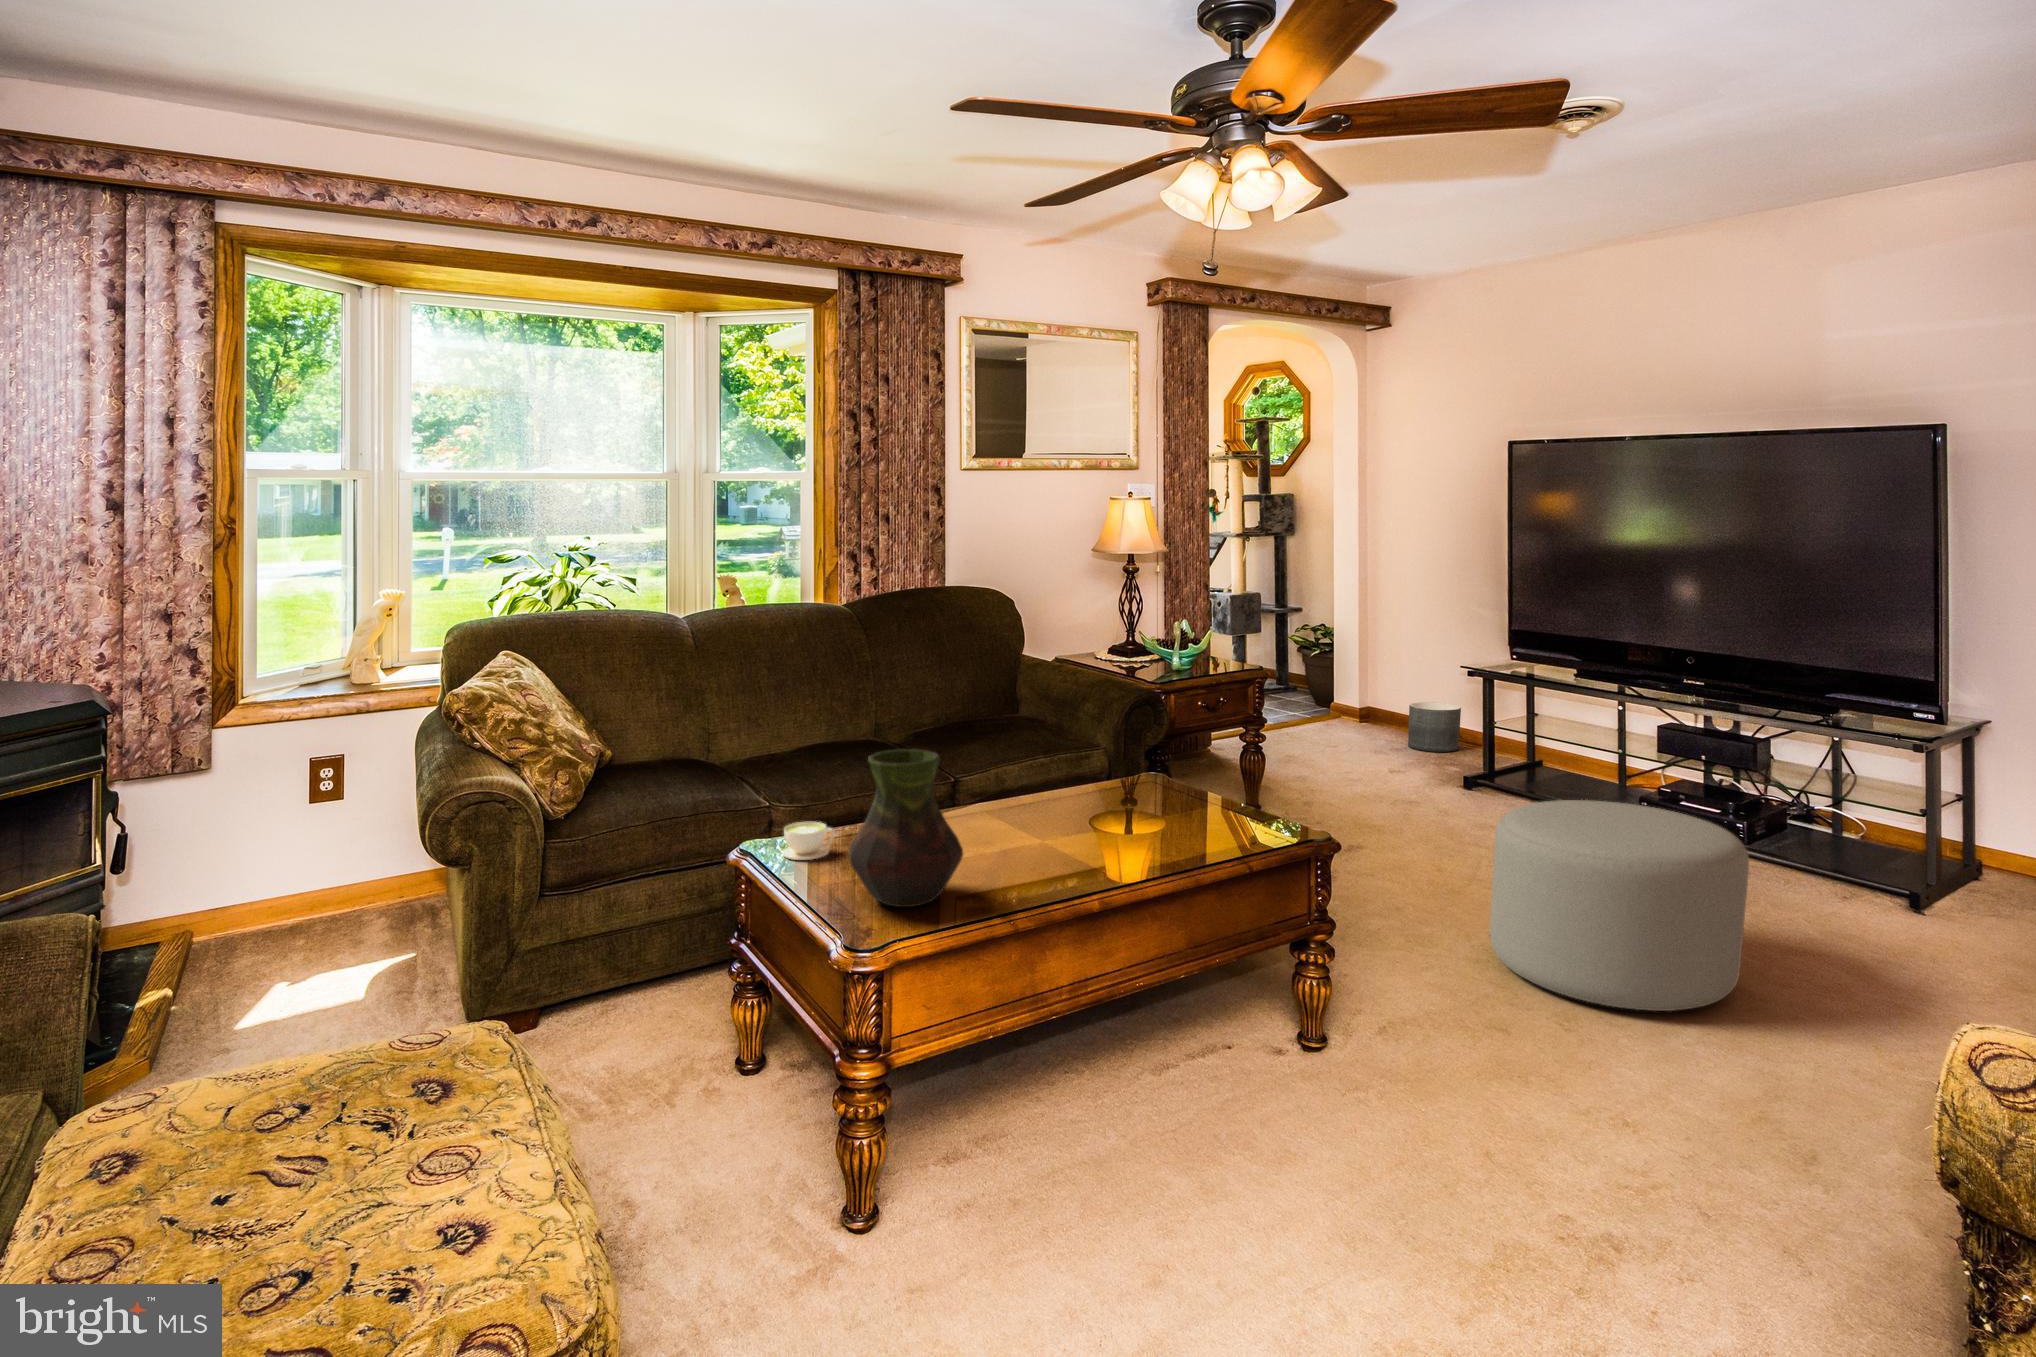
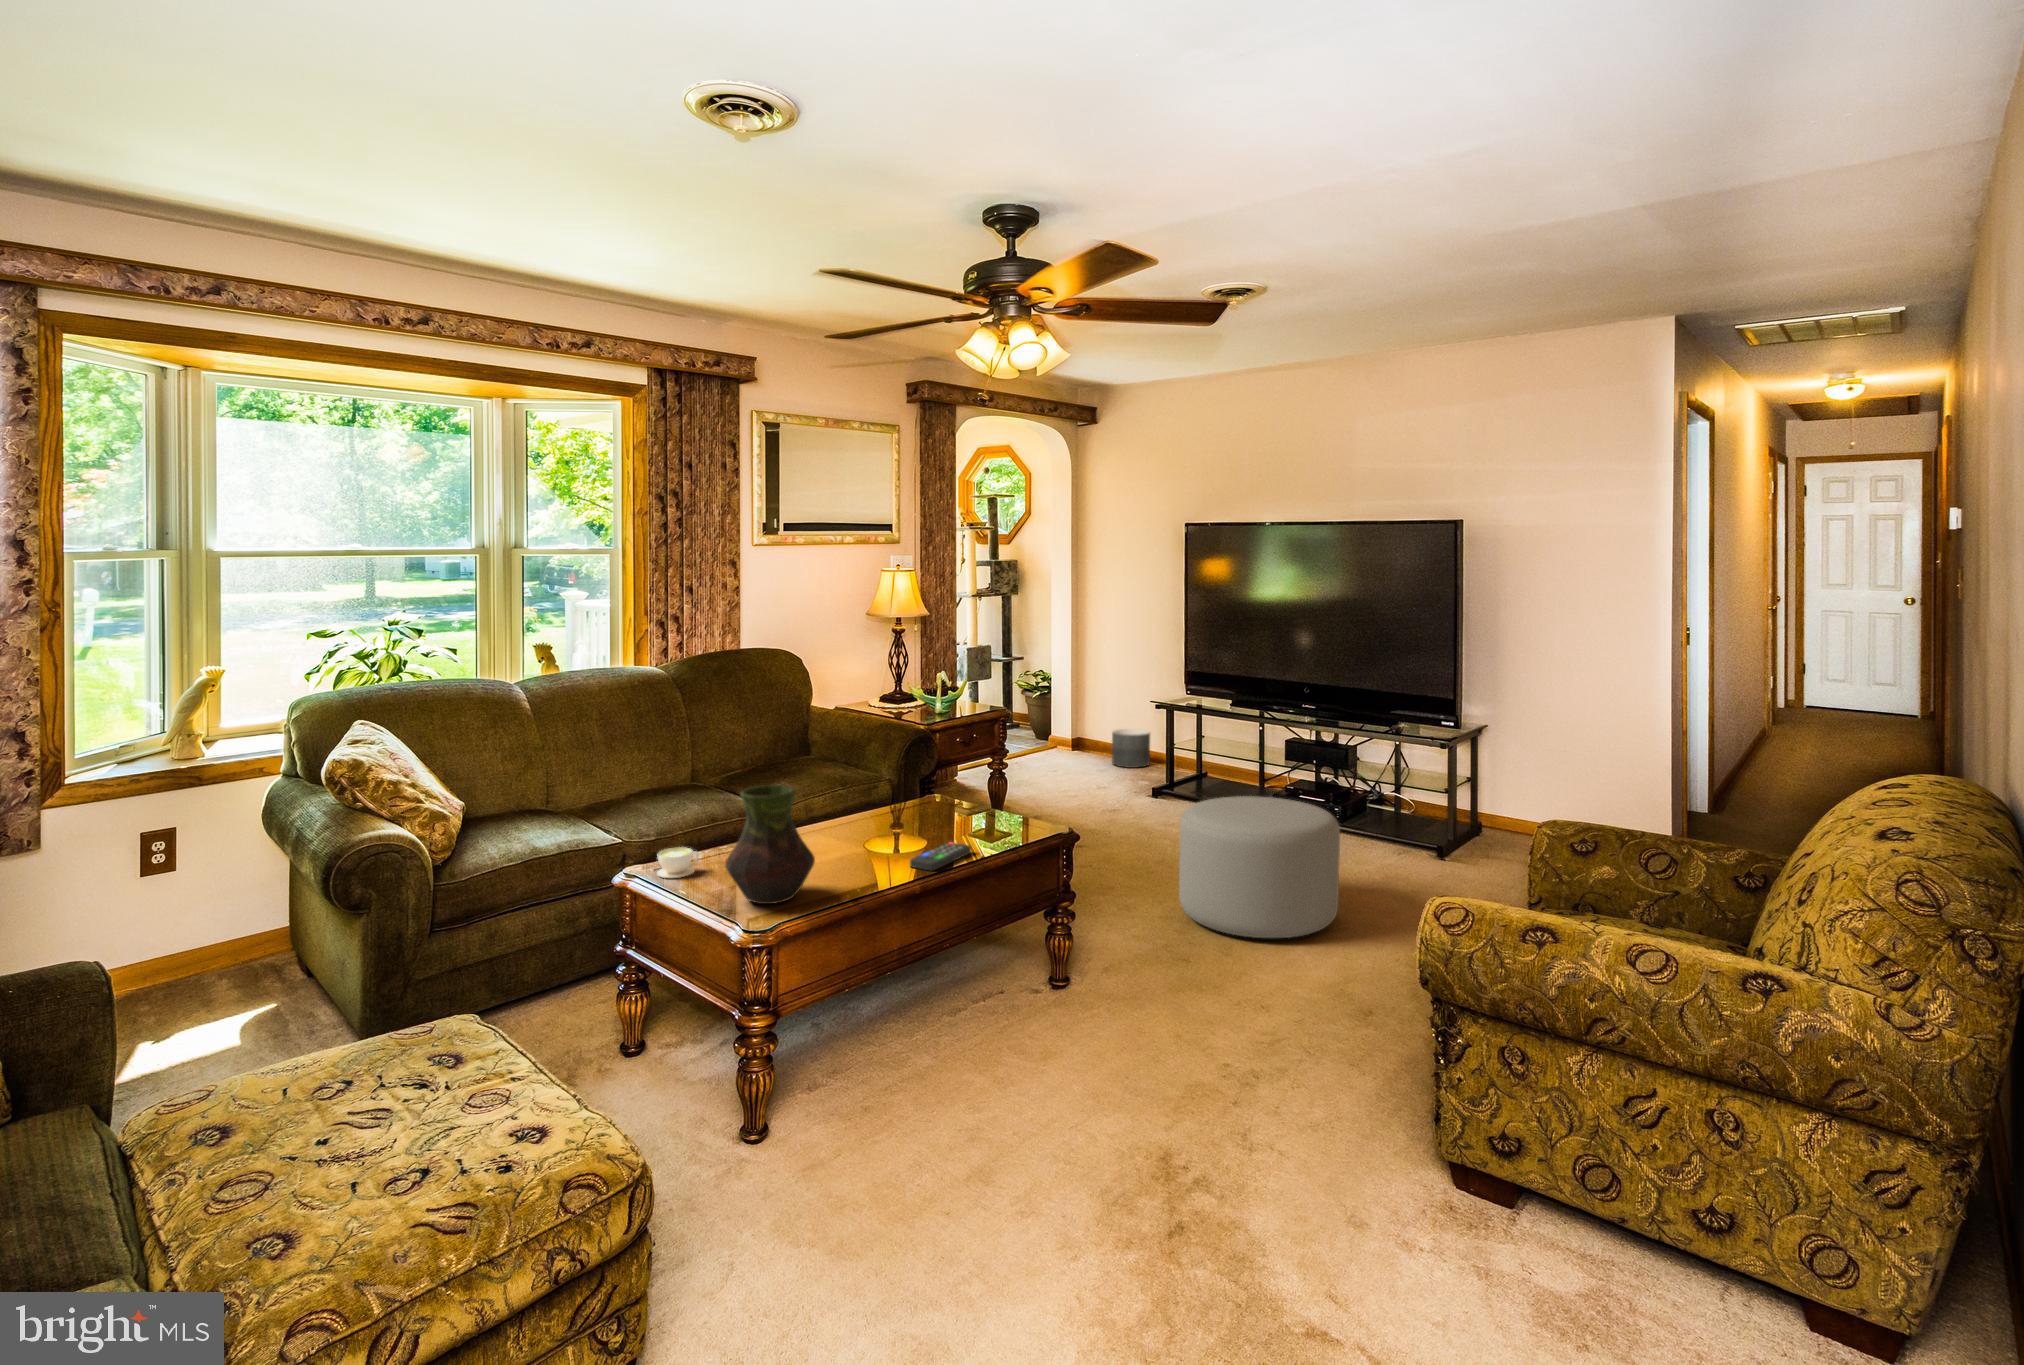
remote control: none [1098,839,1186,877] -> present [910,842,971,870]

